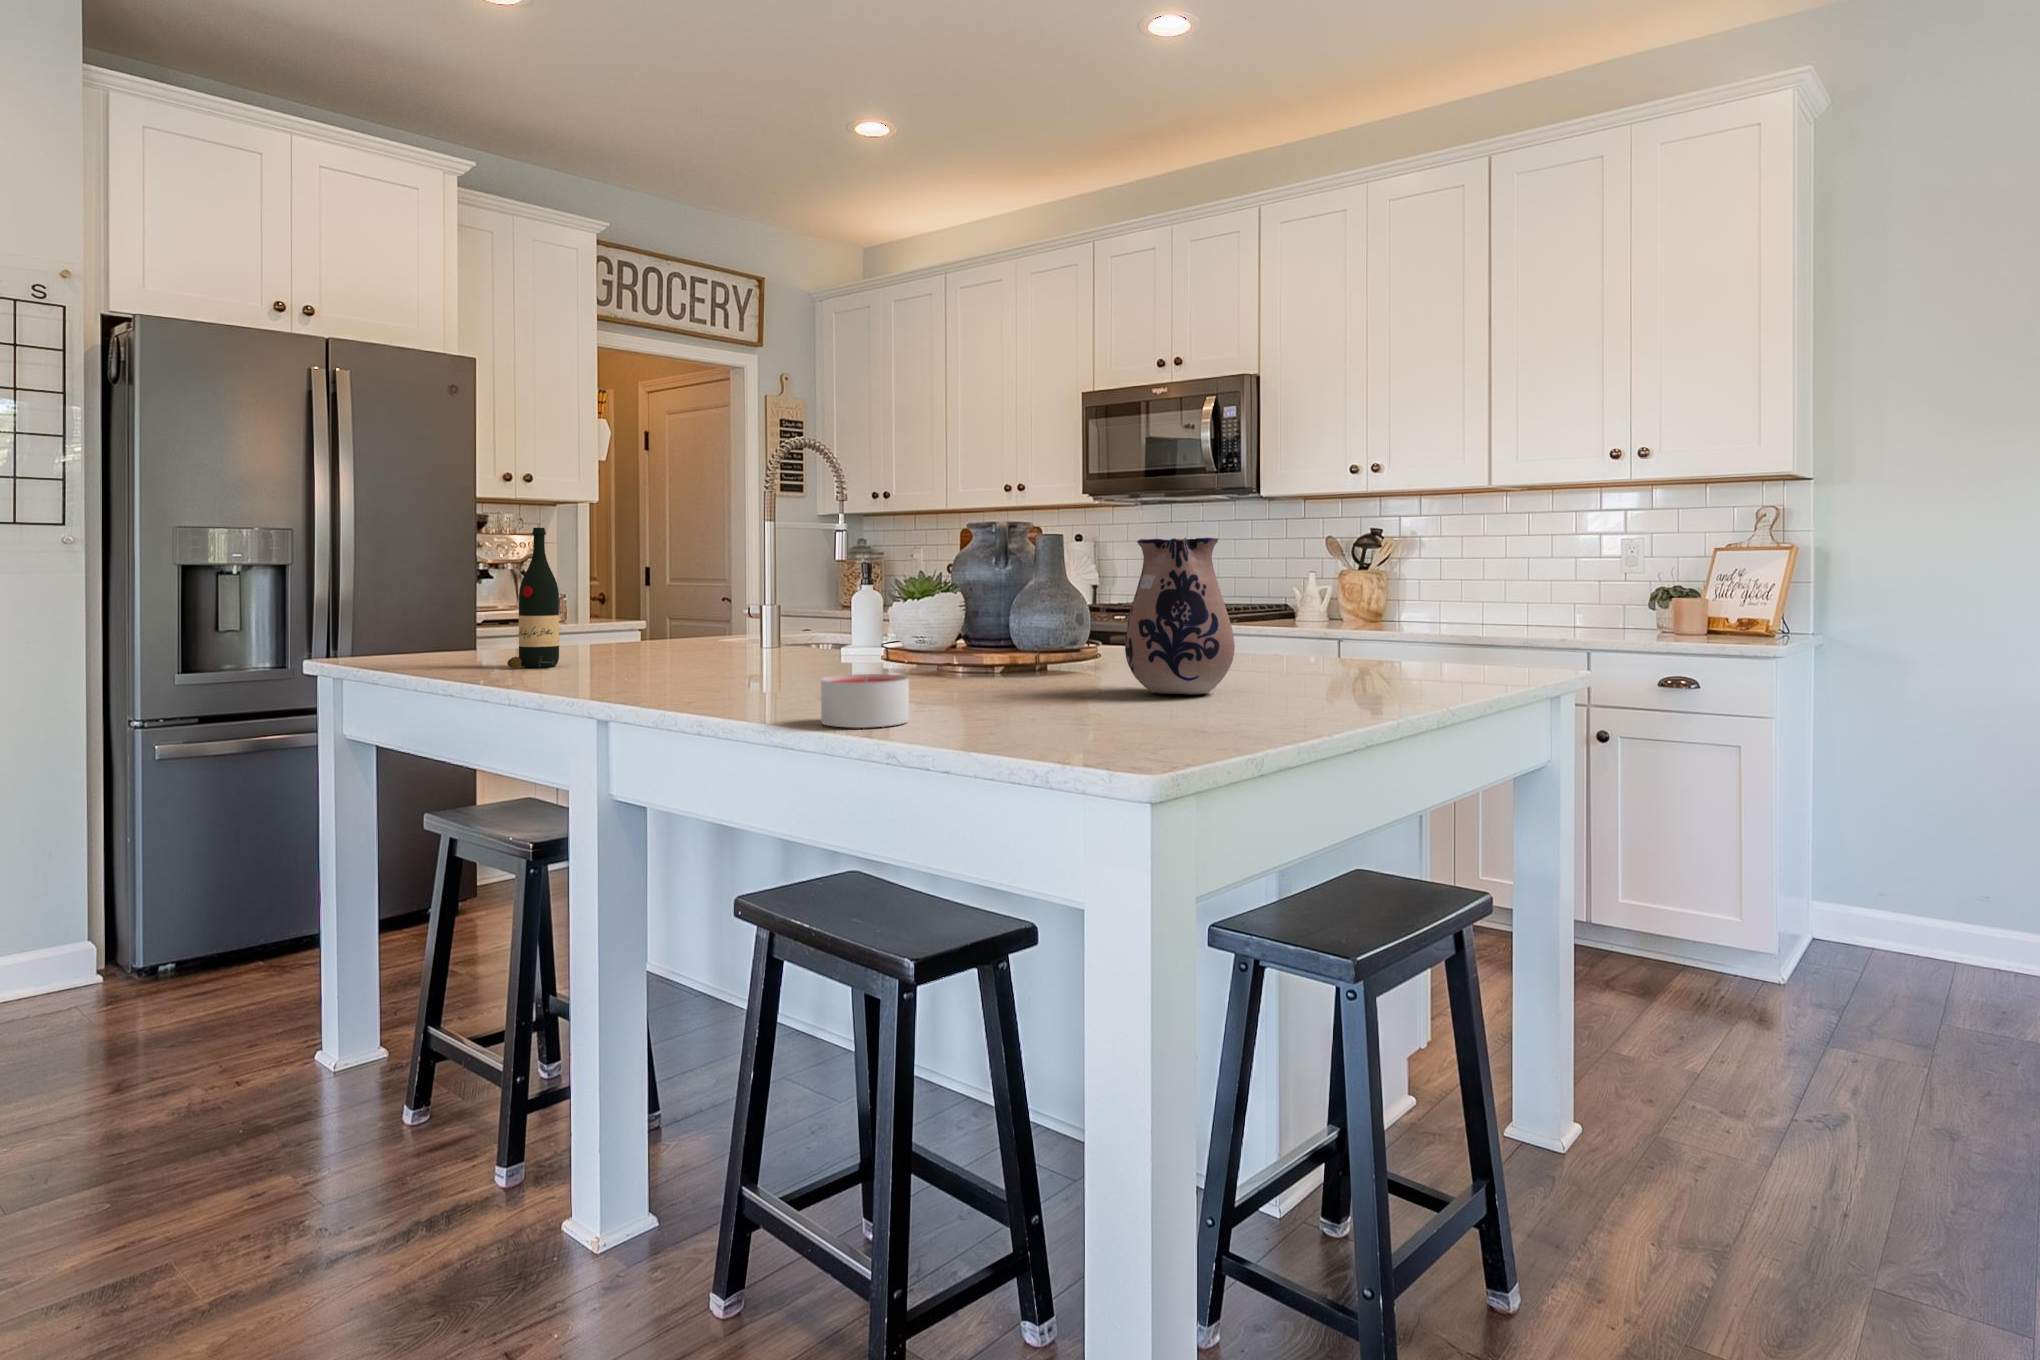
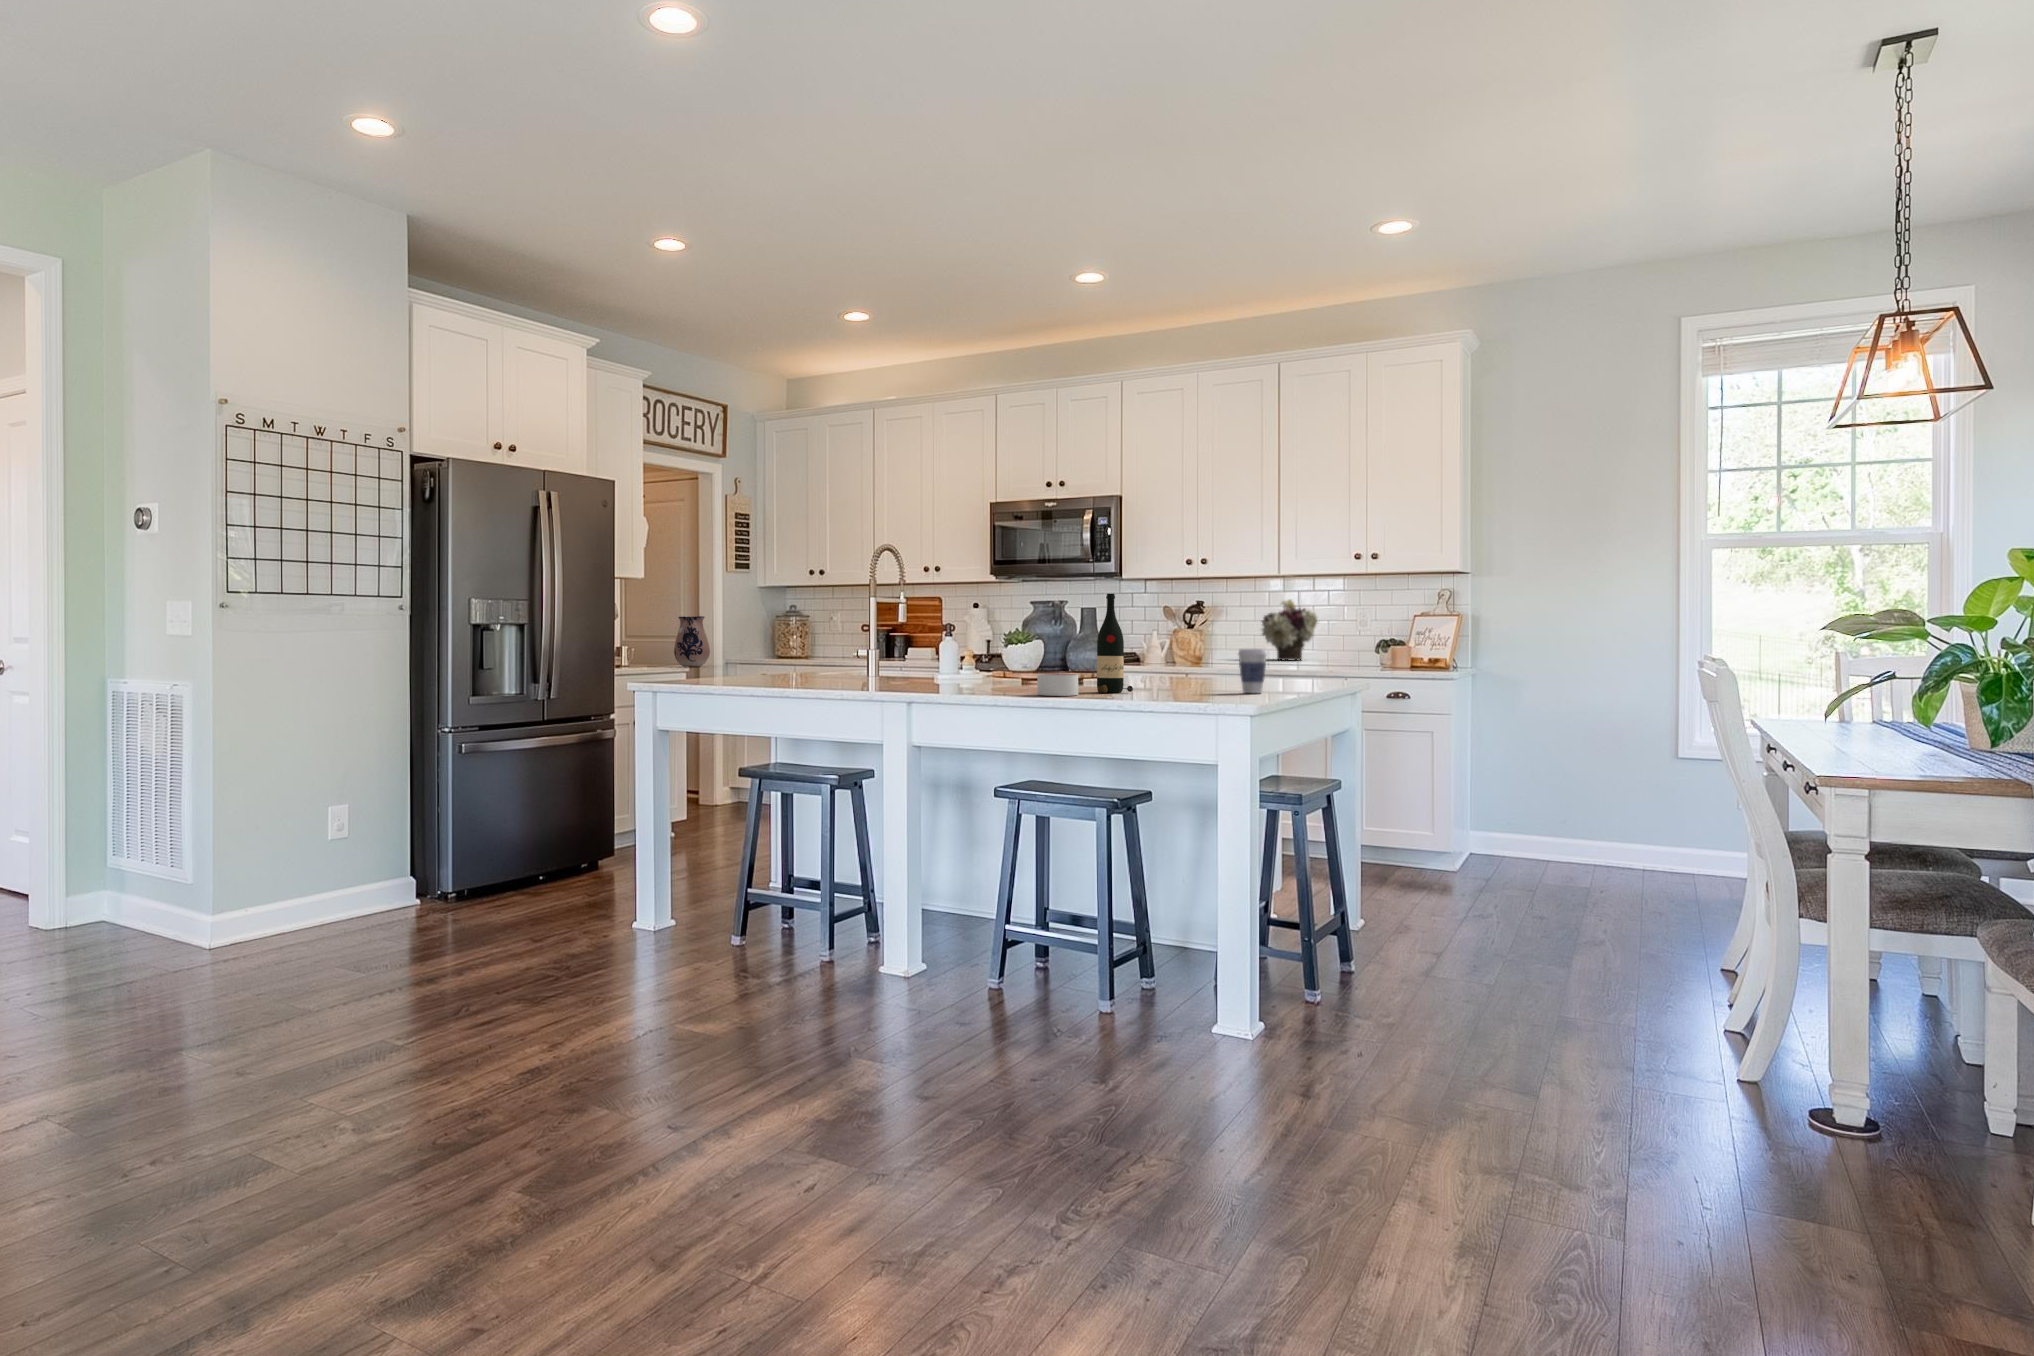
flower arrangement: none [1464,524,1560,618] -> present [1262,599,1318,661]
wine bottle: present [507,528,559,668] -> present [1097,594,1133,693]
ceramic pitcher: present [1125,538,1235,695] -> present [674,616,710,666]
coffee cup: none [1258,624,1325,728] -> present [1238,649,1267,693]

